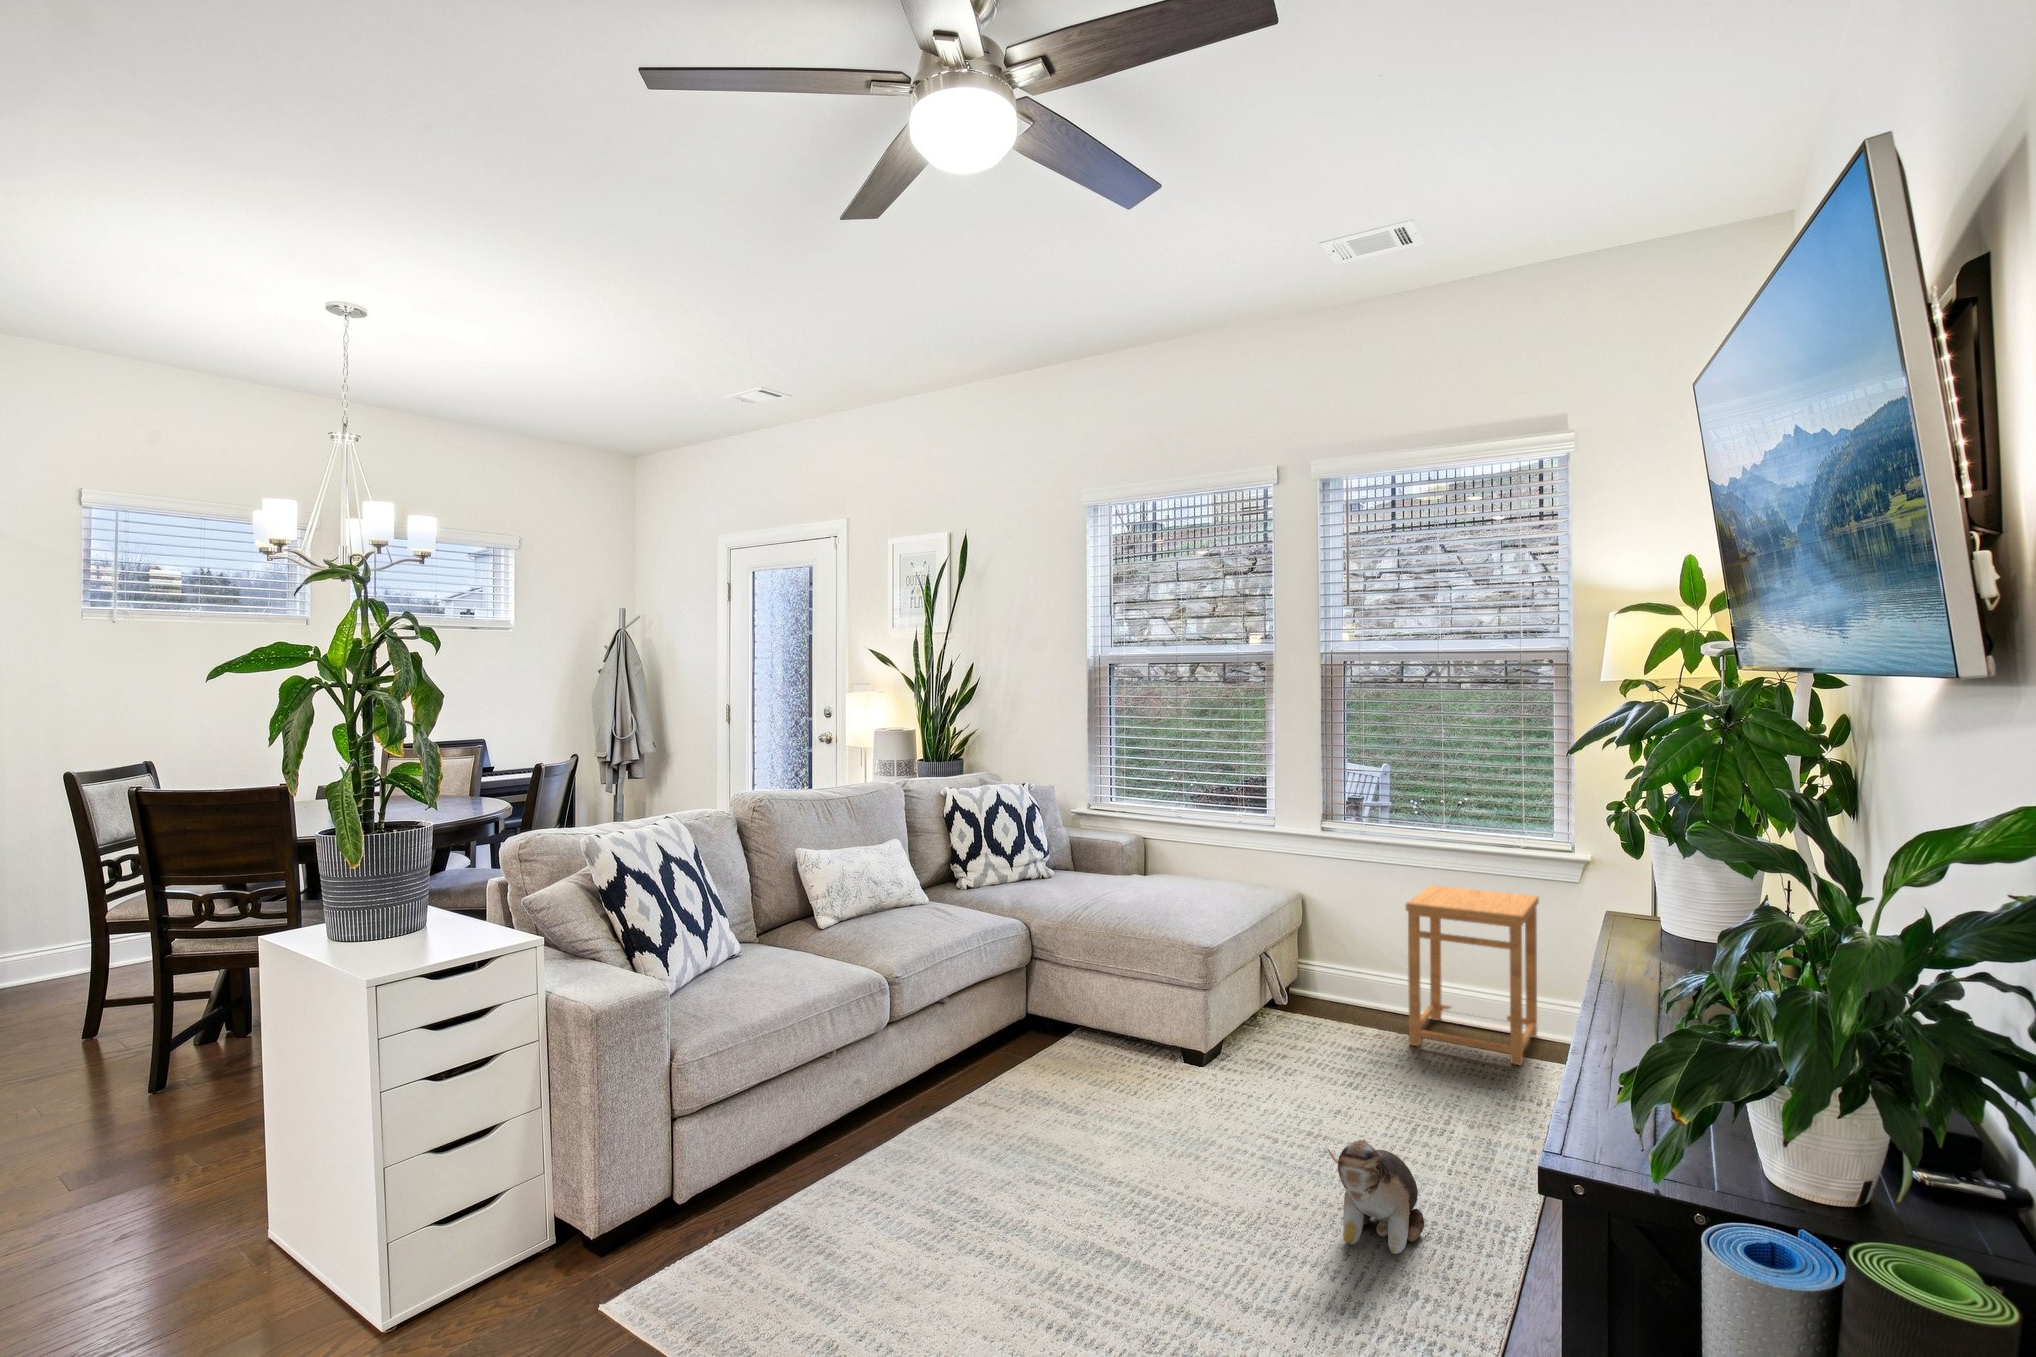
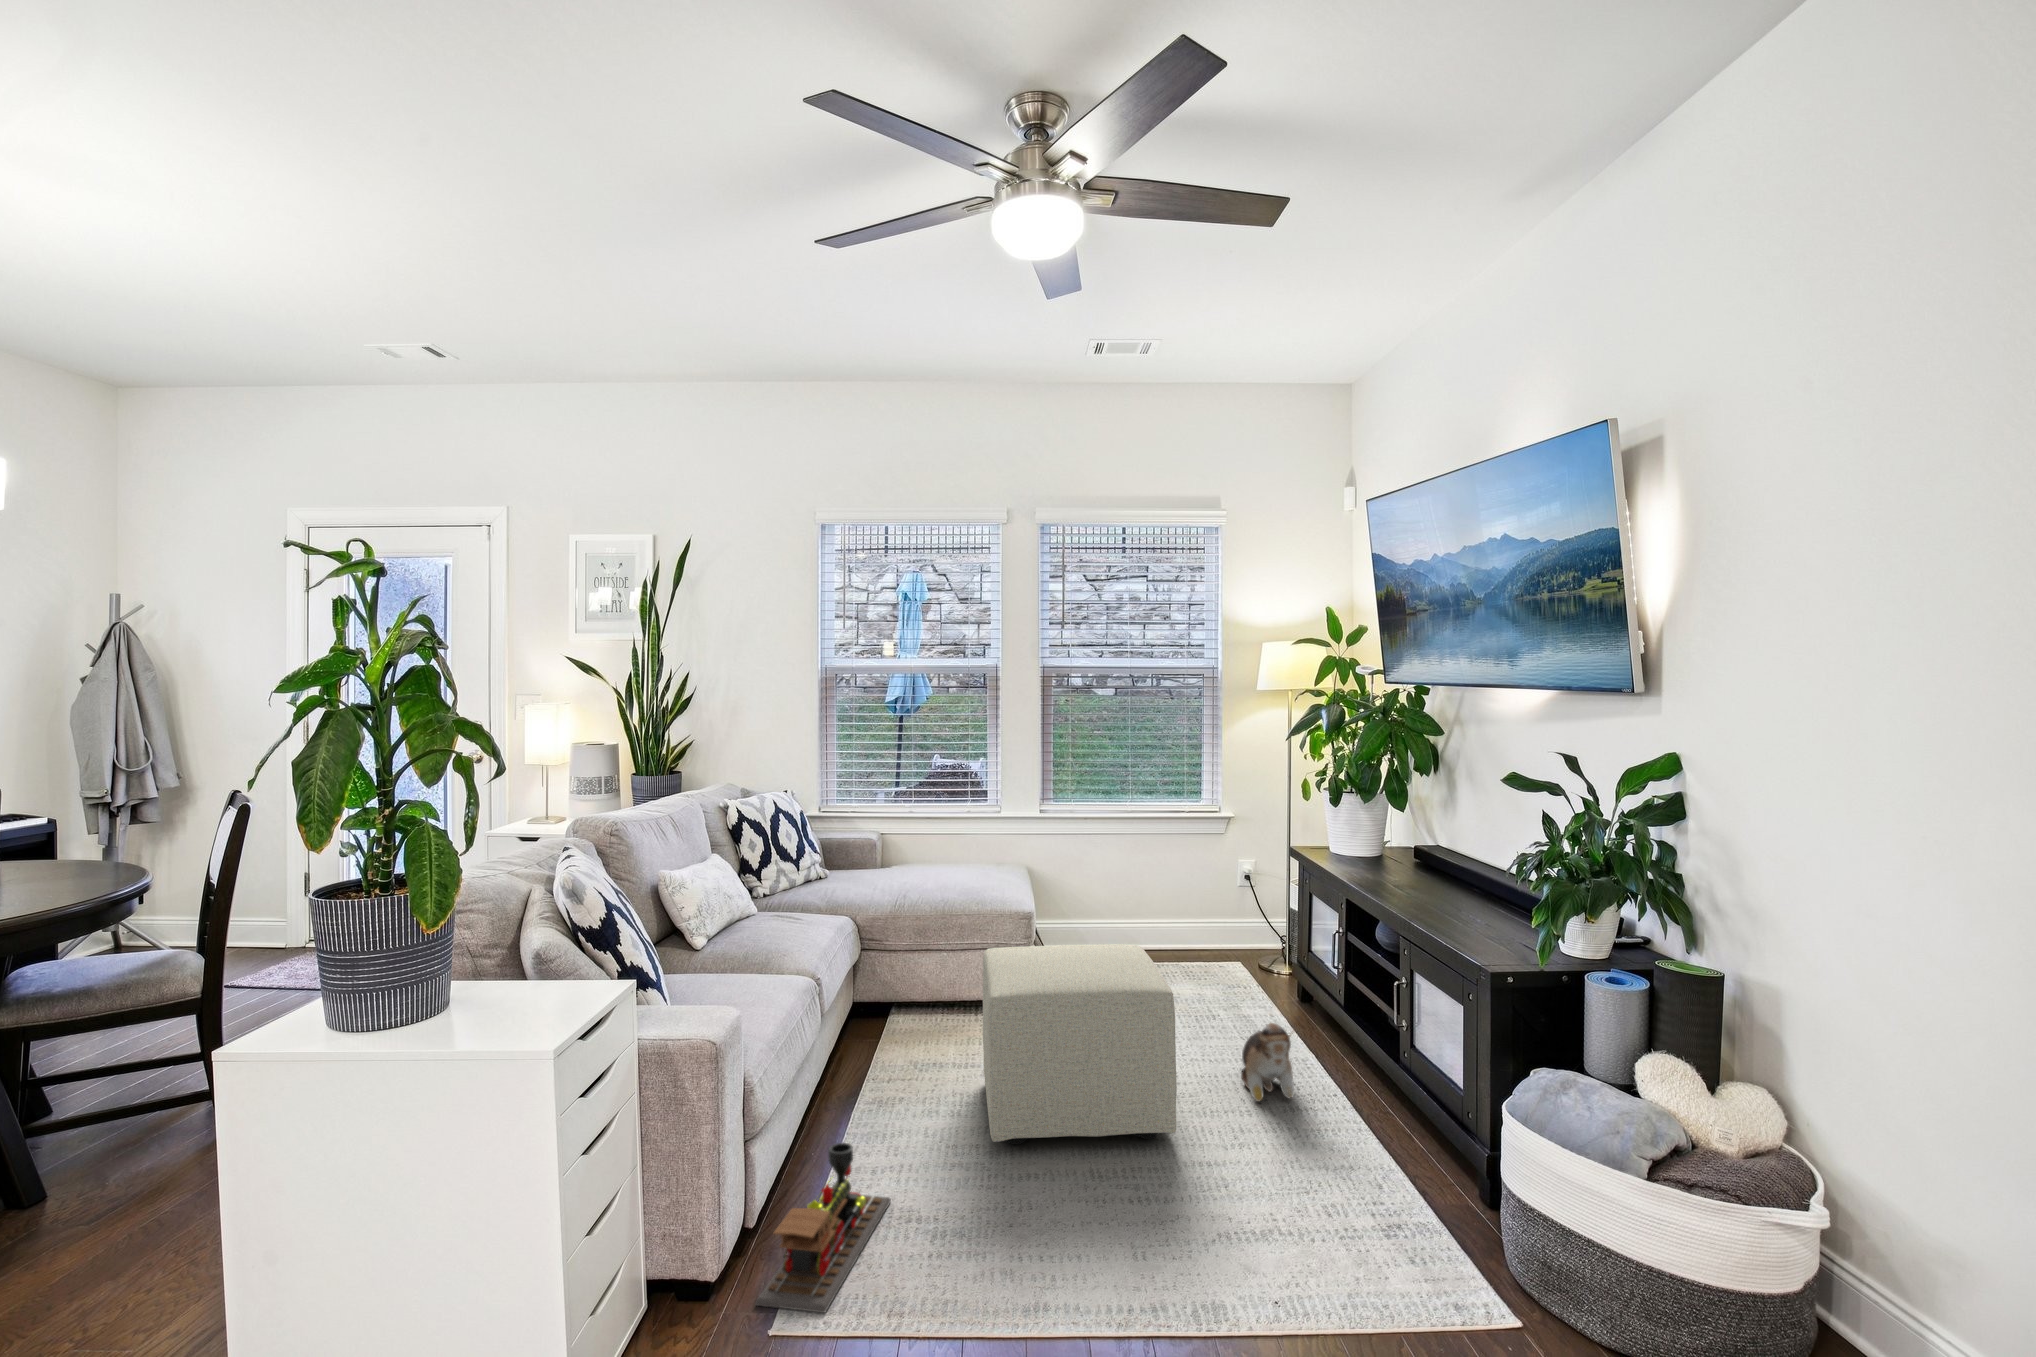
side table: present [1405,885,1539,1065] -> none [1127,846,1219,971]
ottoman: none [970,975,1244,1246] -> present [983,944,1177,1144]
toy train: none [602,1142,822,1304] -> present [755,1143,891,1313]

